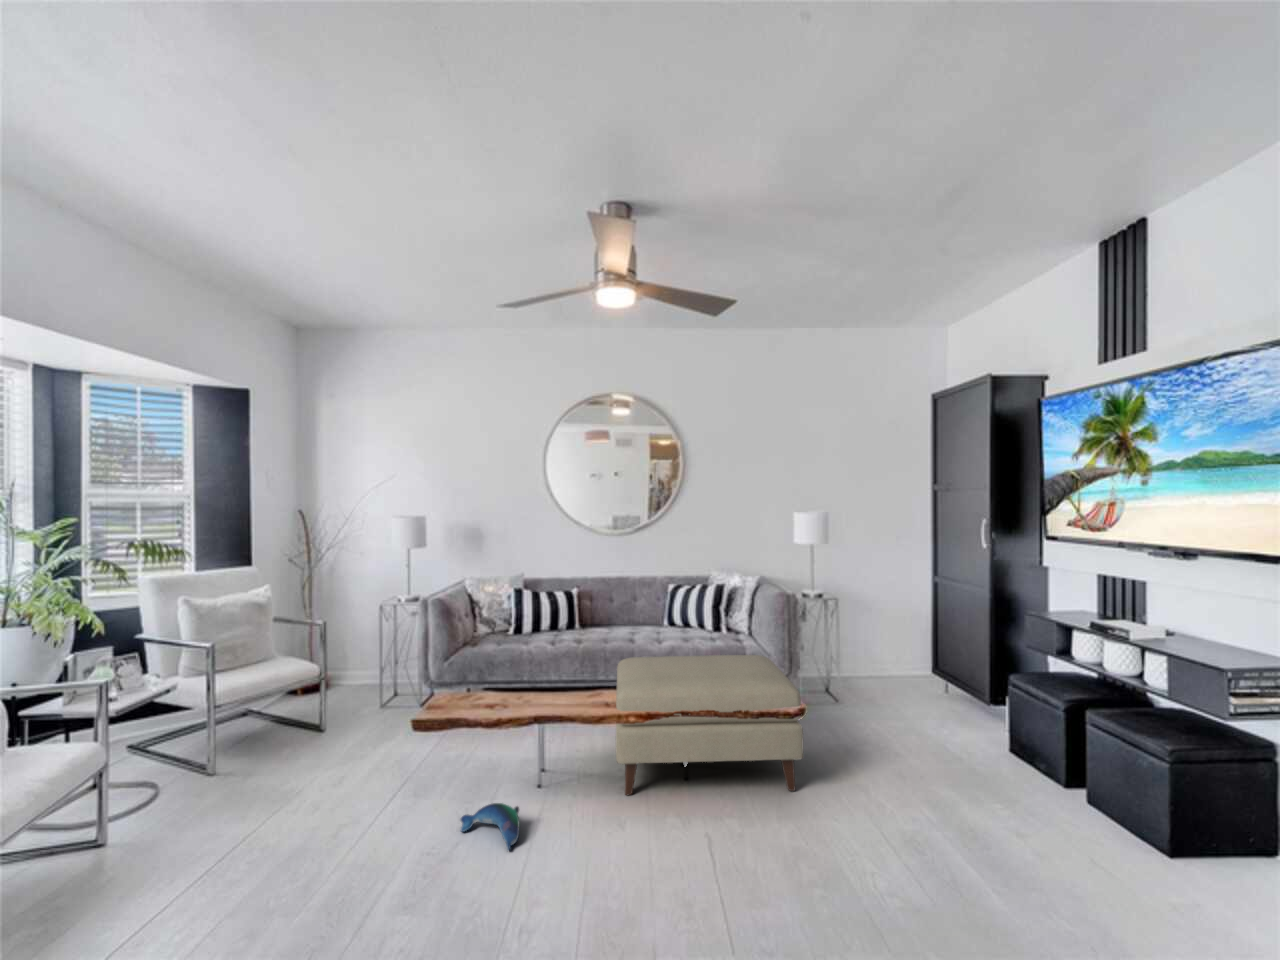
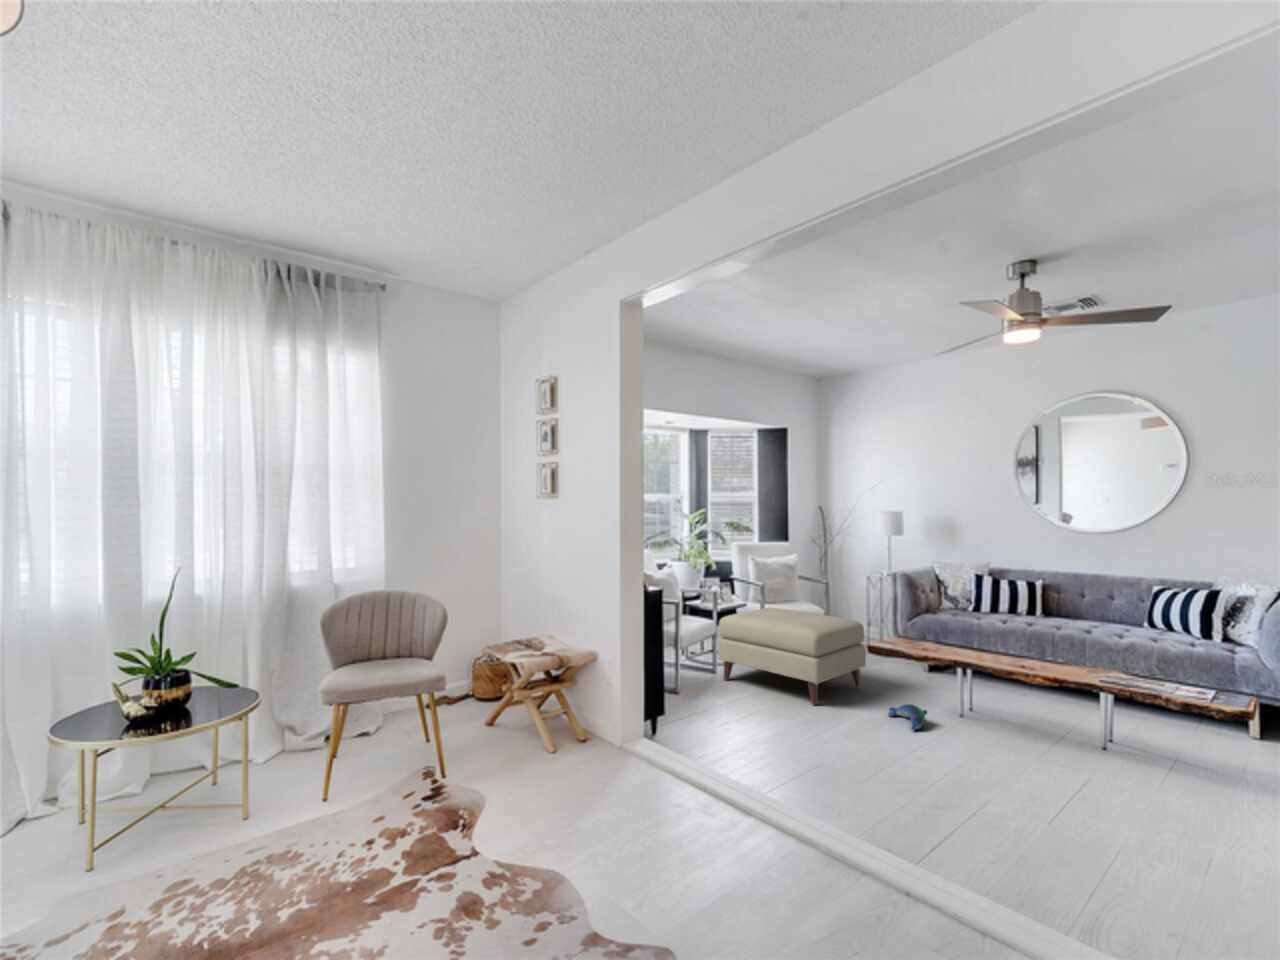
ottoman: present [616,655,803,795] -> present [718,608,866,705]

